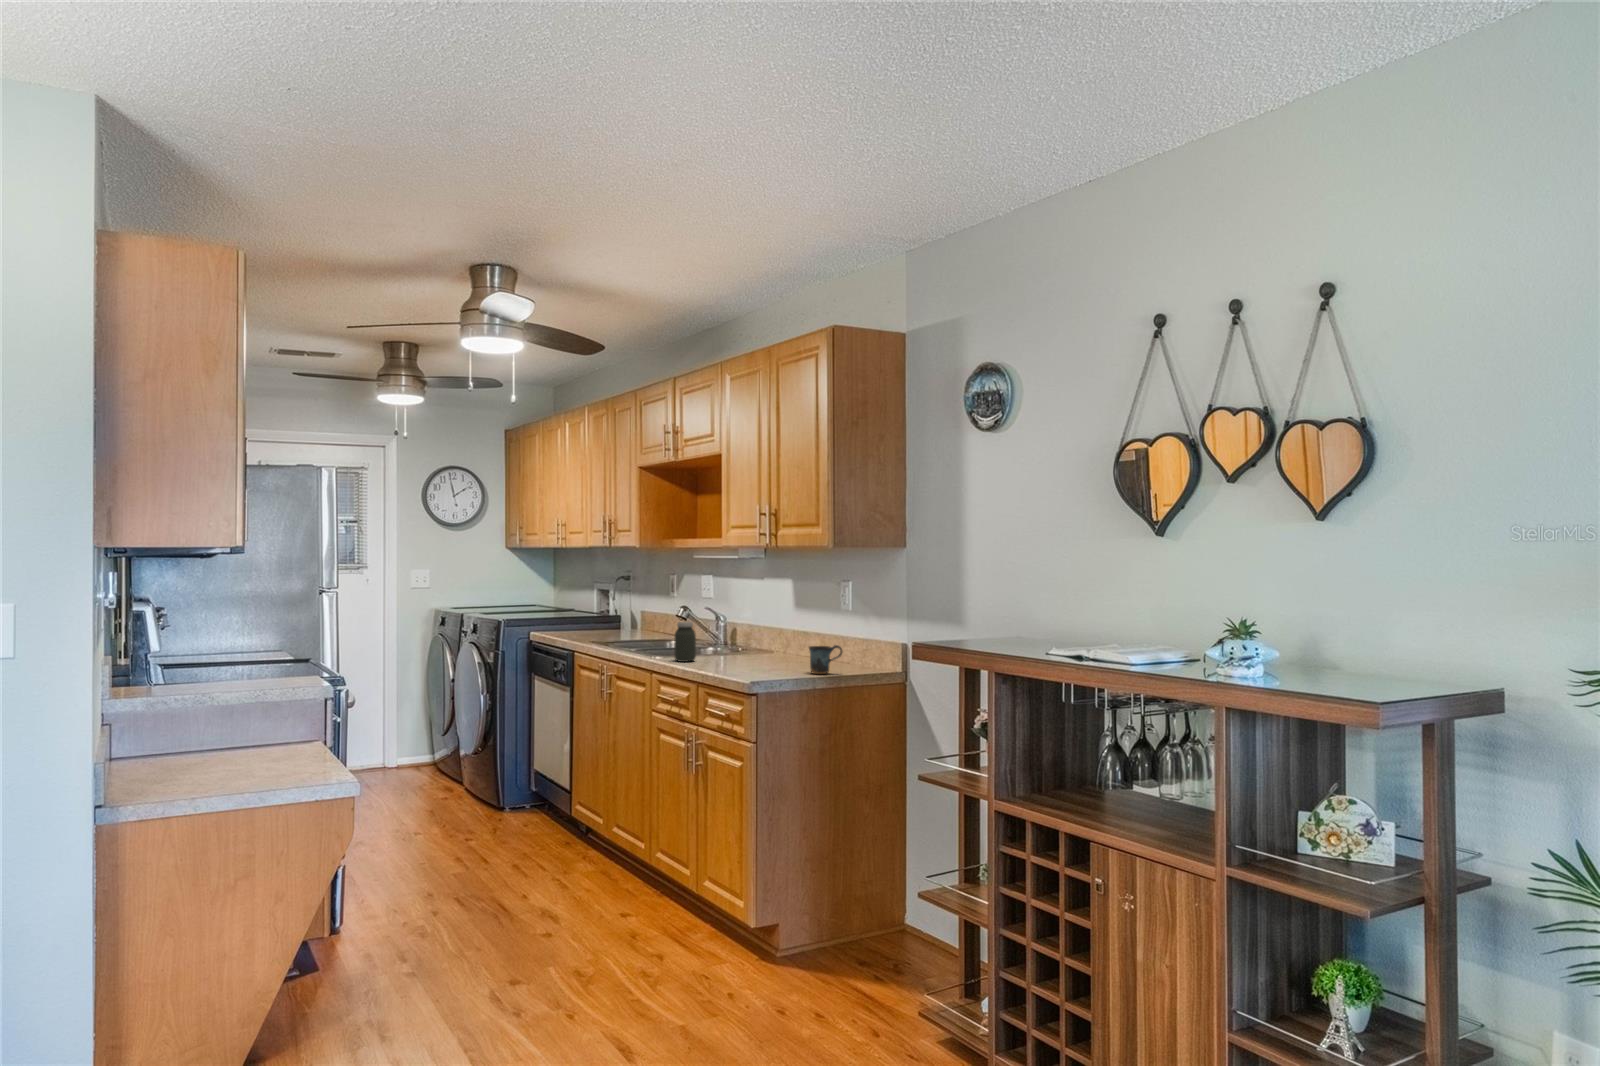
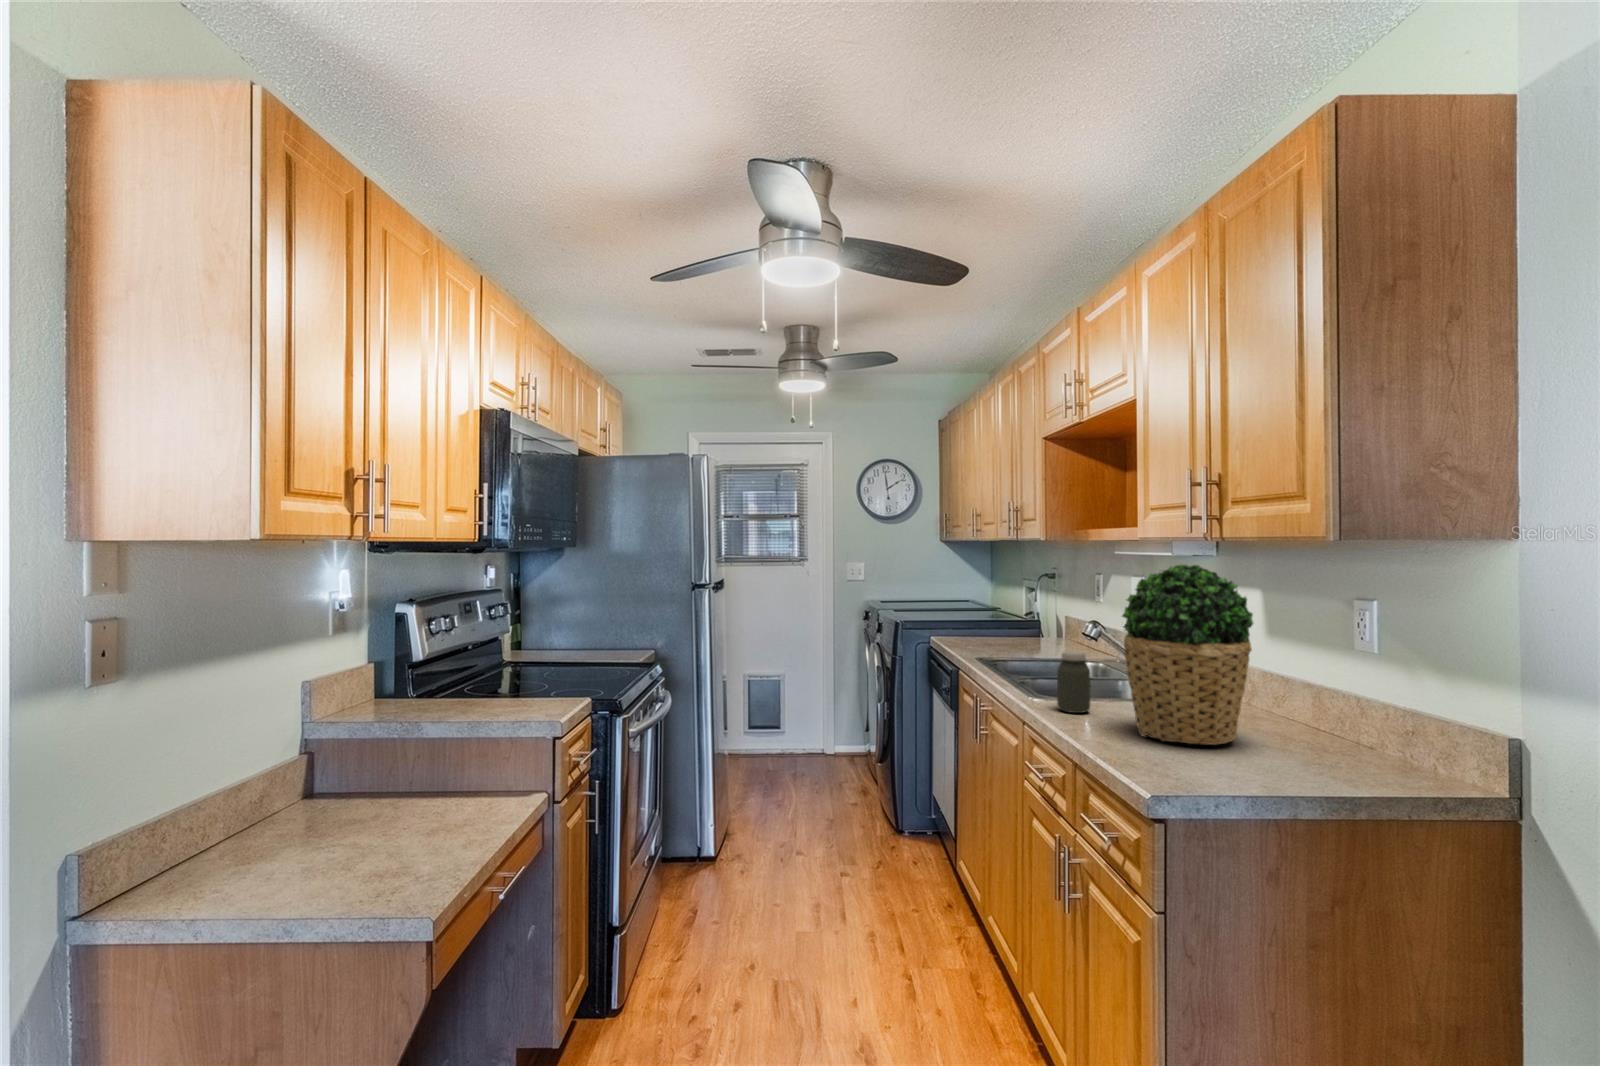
potted plant: none [719,562,791,668] -> present [1122,565,1253,745]
mug: present [809,645,842,674] -> none [1284,720,1359,776]

